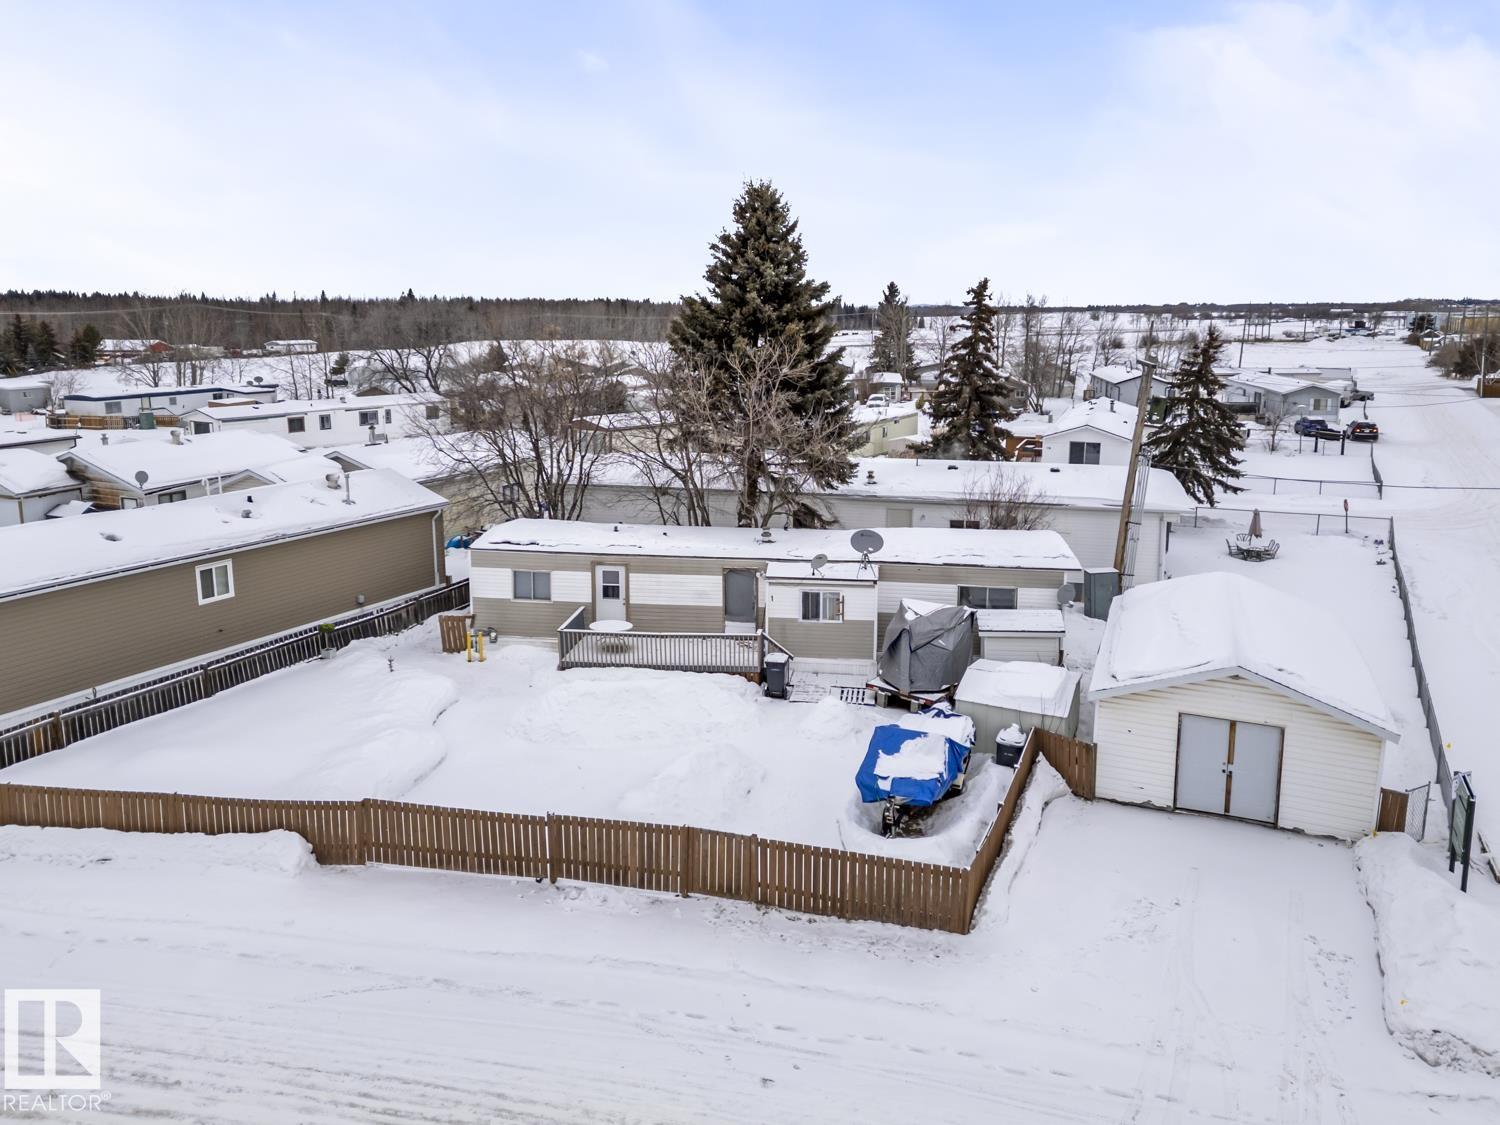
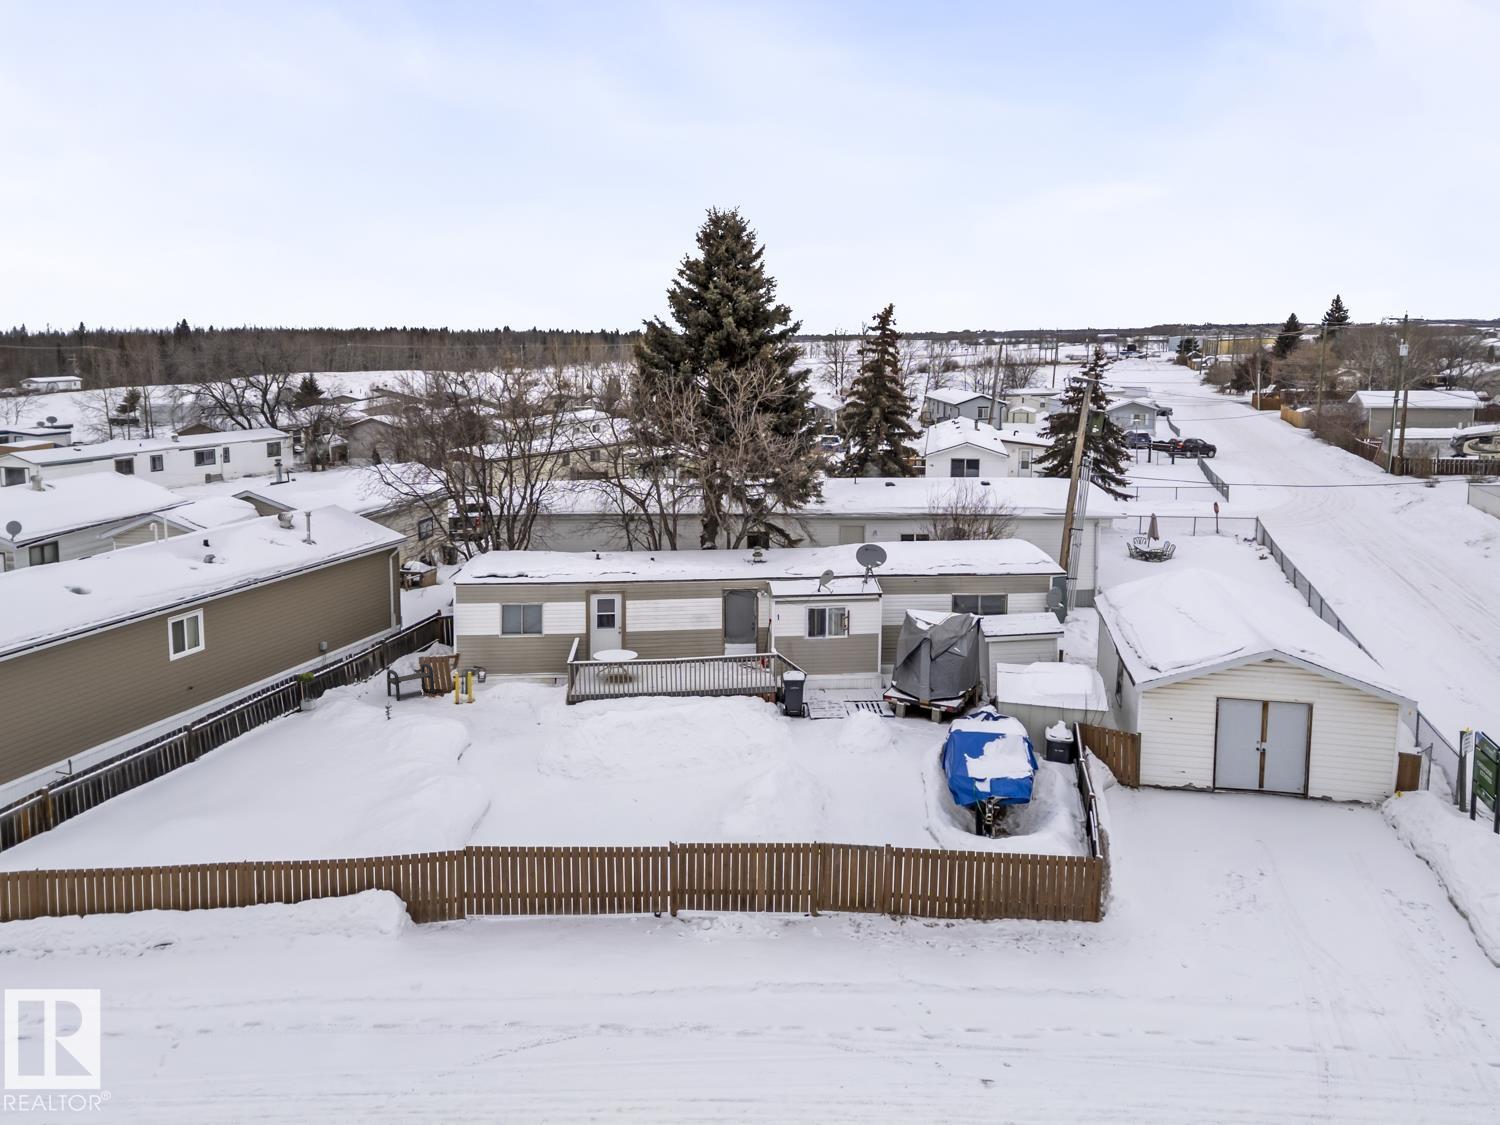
bench: none [403,622,447,655] -> present [387,663,435,701]

